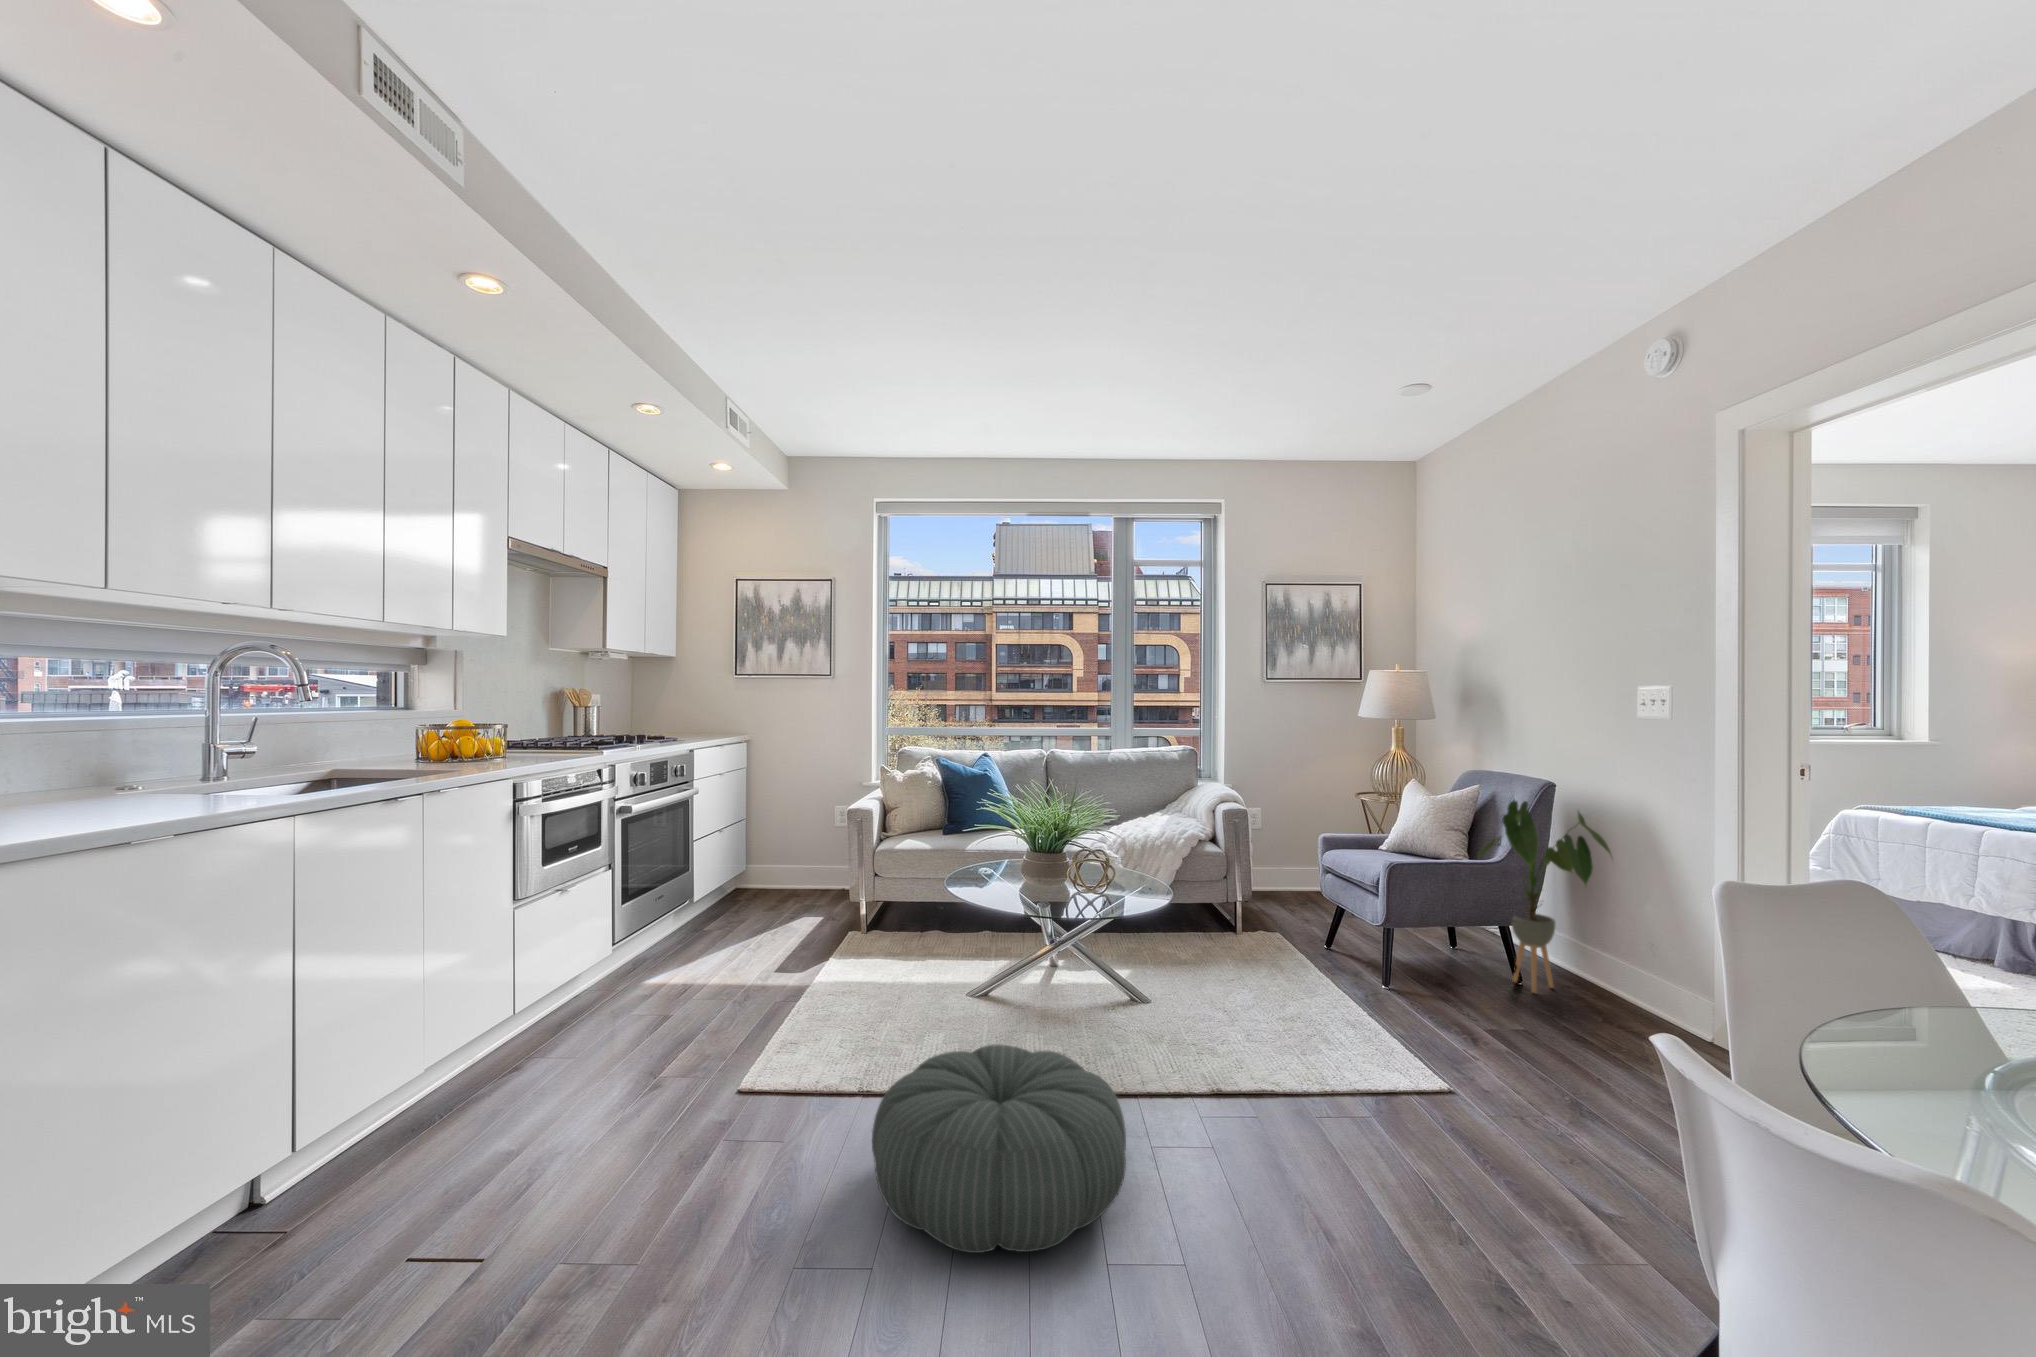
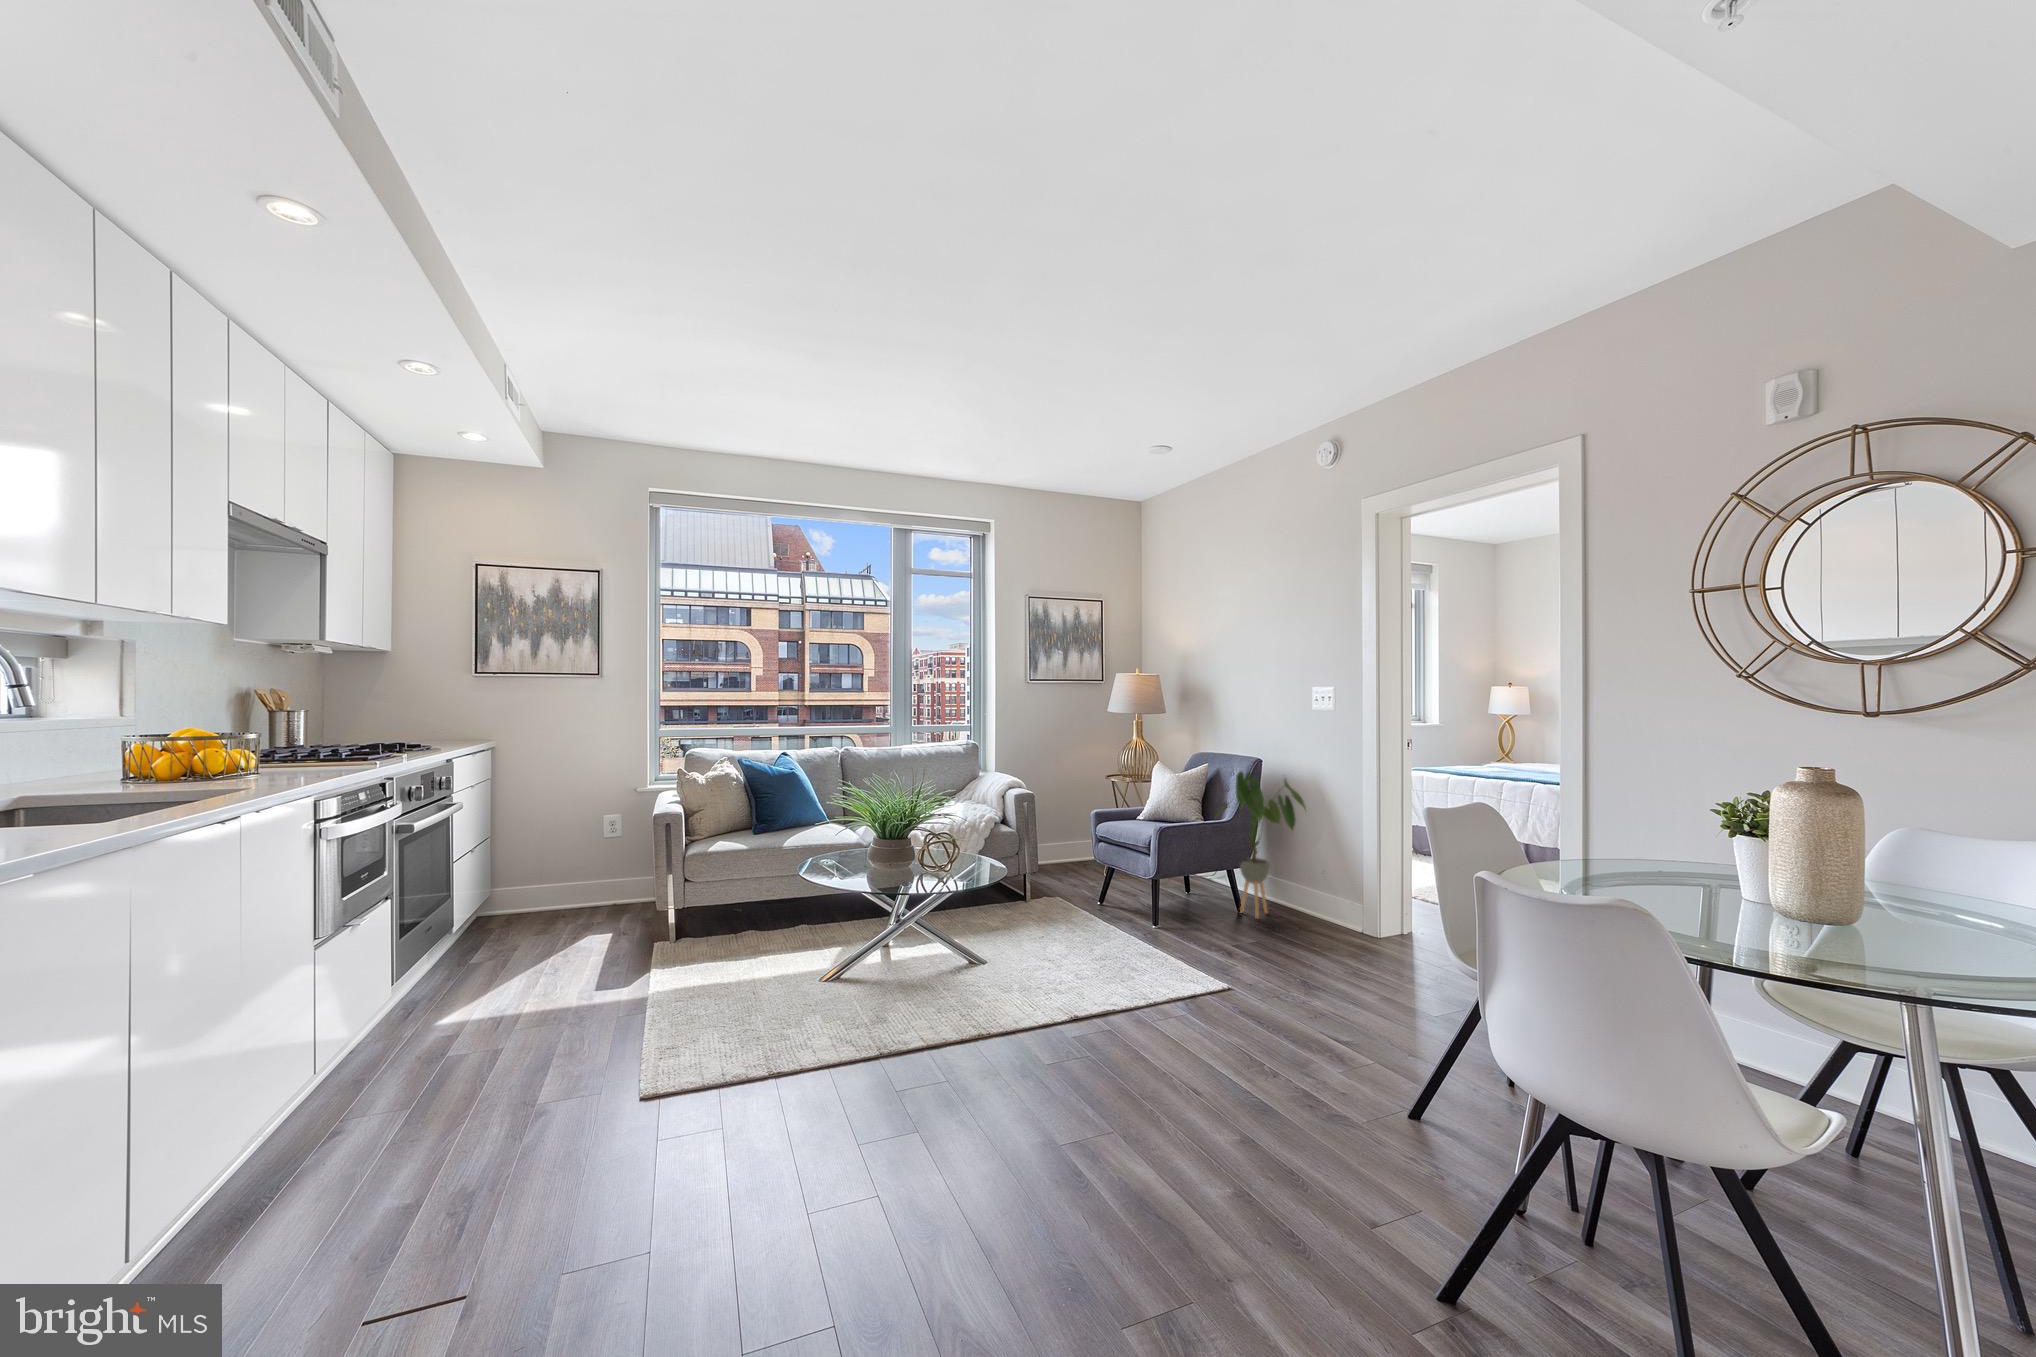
pouf: present [872,1045,1126,1253] -> none [834,1000,1060,1166]

